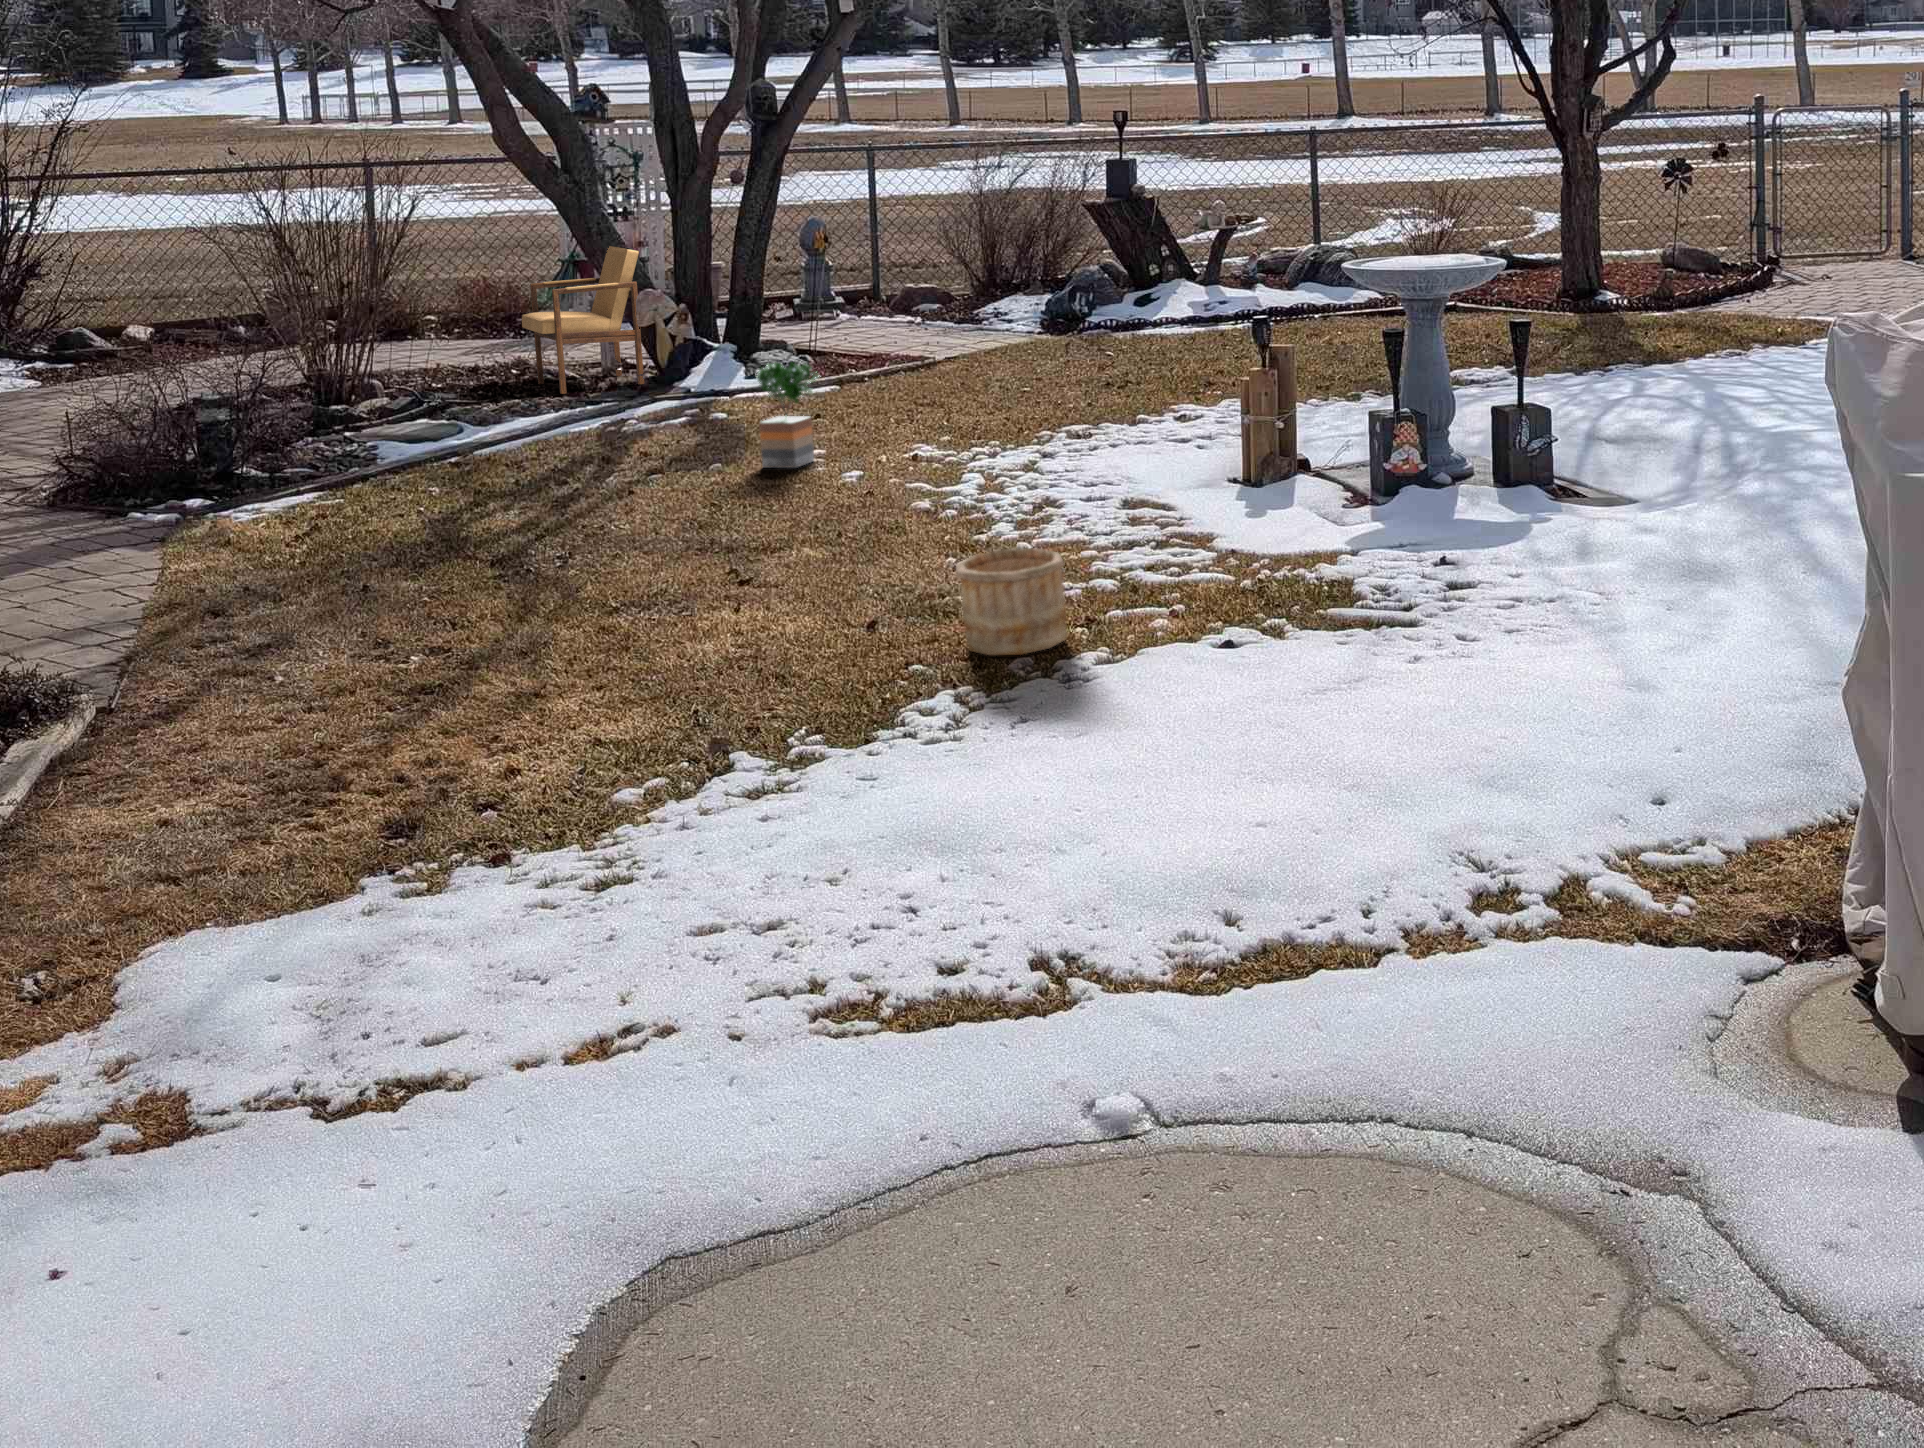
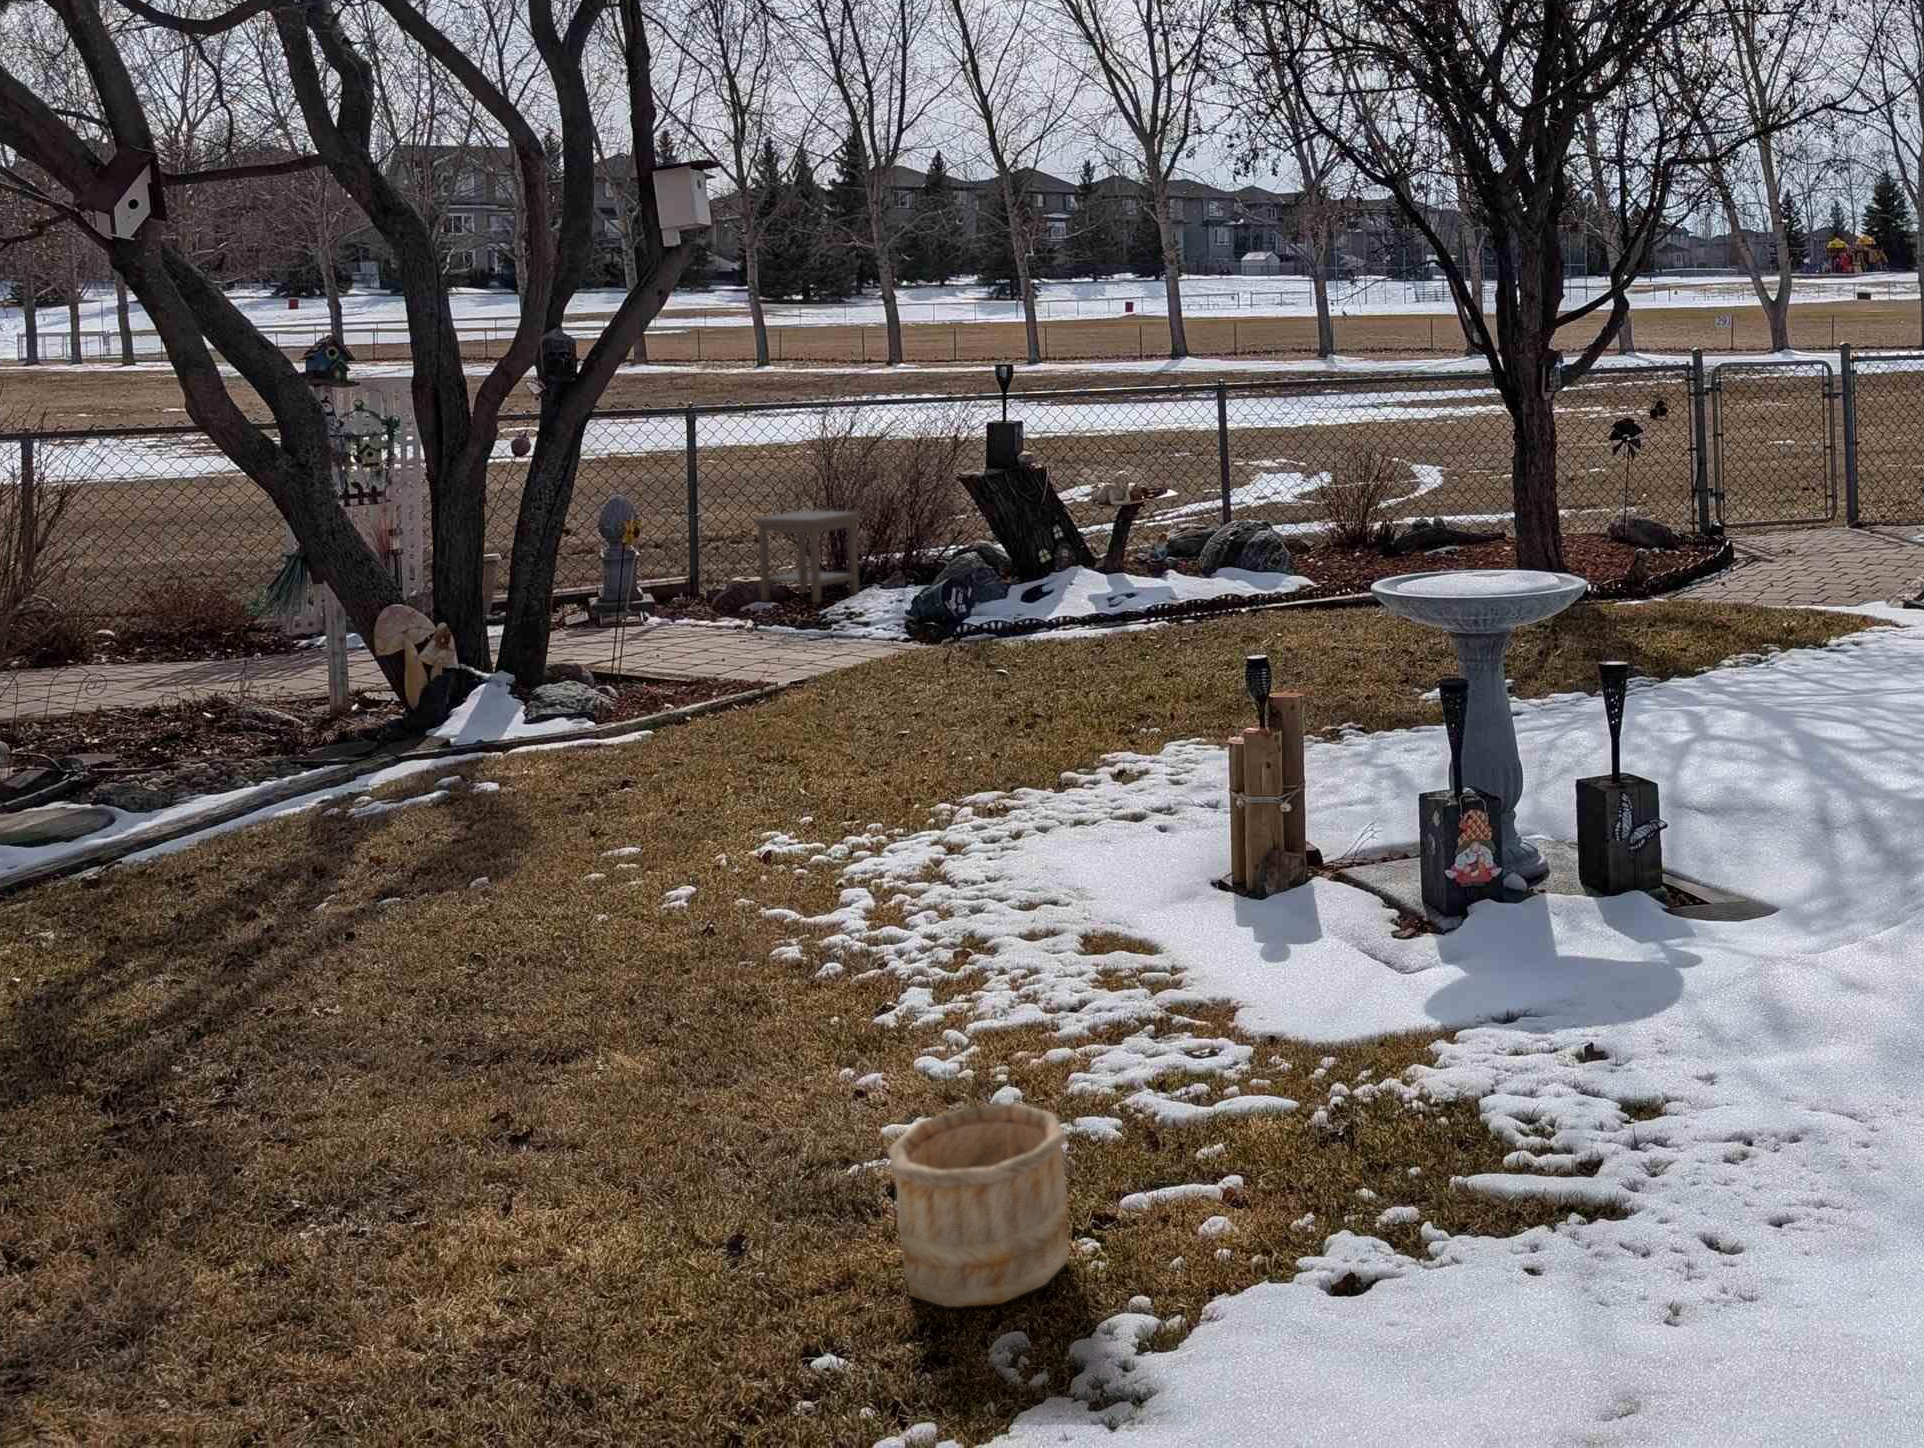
side table: none [920,234,1007,308] -> present [753,511,861,603]
armchair: present [522,246,644,394] -> none [213,547,385,751]
potted tree: present [756,362,819,468] -> none [543,729,642,883]

